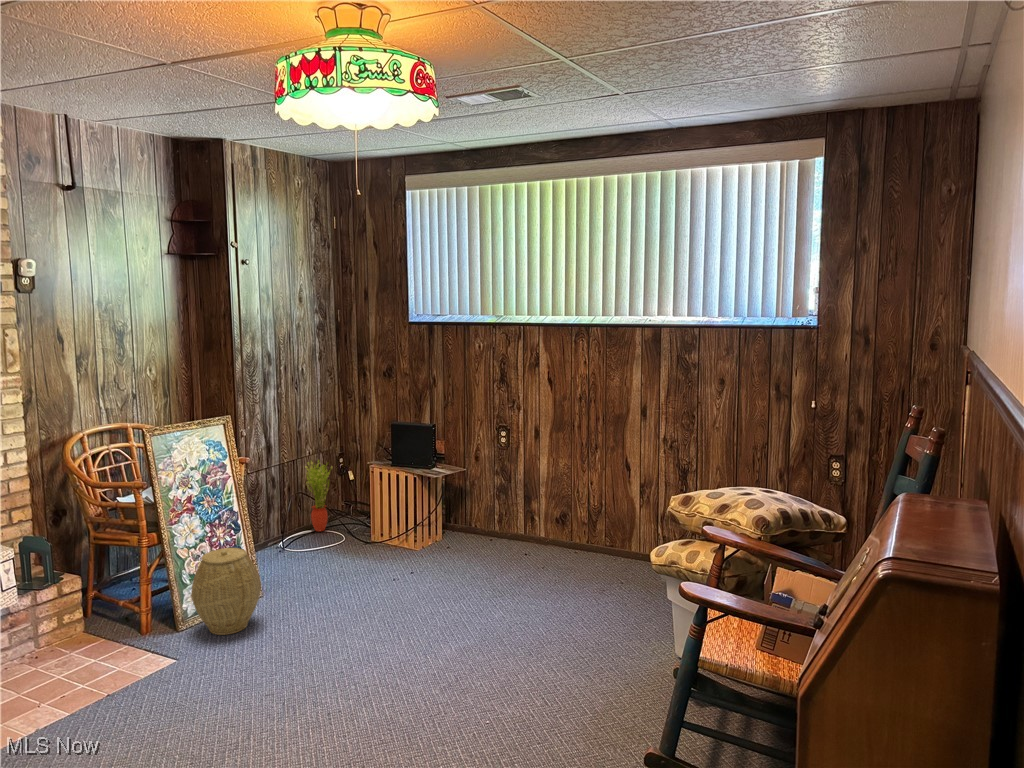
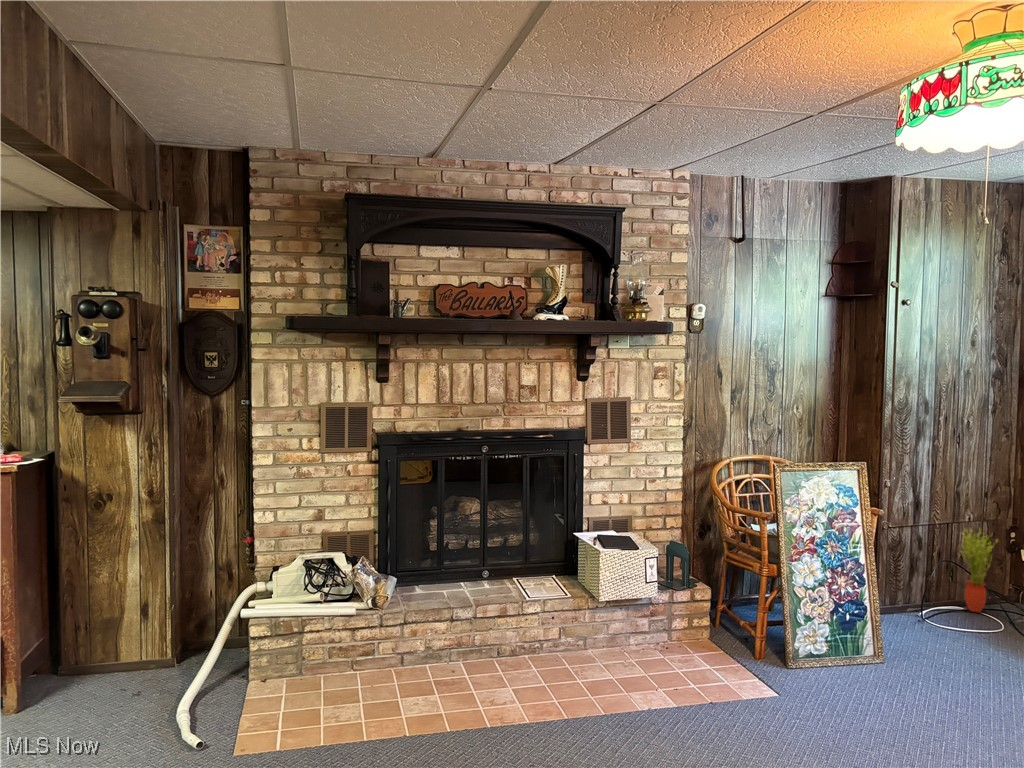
woven basket: present [191,548,261,635] -> none [802,598,875,690]

